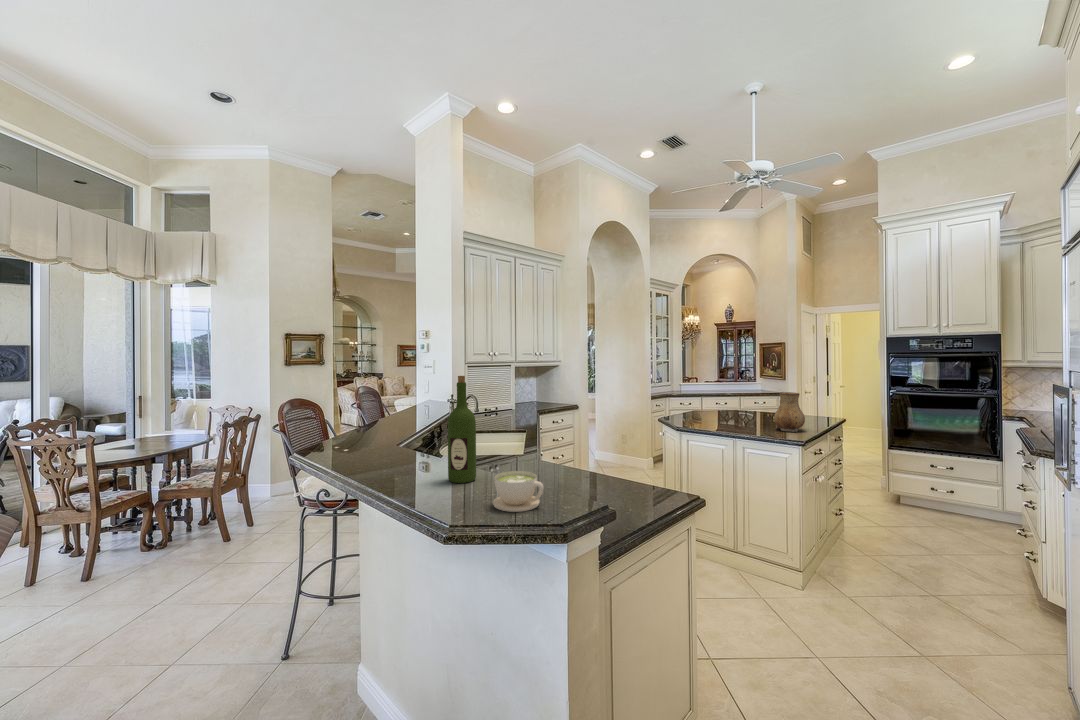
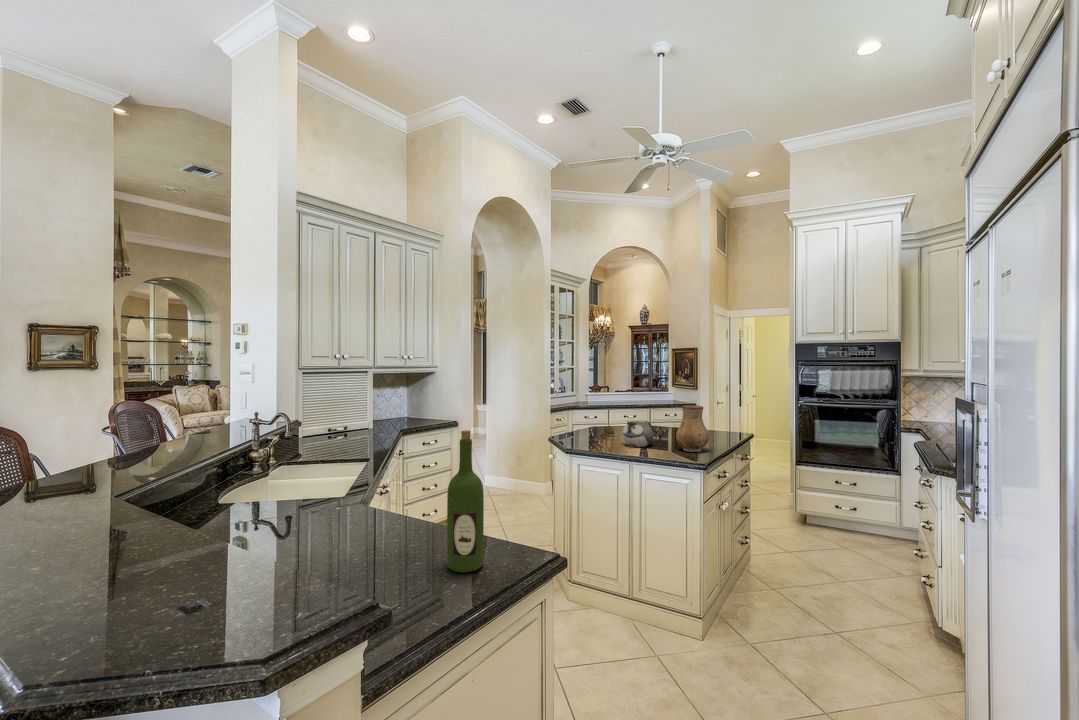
wine bottle: present [448,376,476,483] -> present [447,430,484,572]
teapot: none [725,405,753,427] -> present [623,421,653,447]
coffee cup: present [493,471,543,512] -> none [129,560,233,648]

